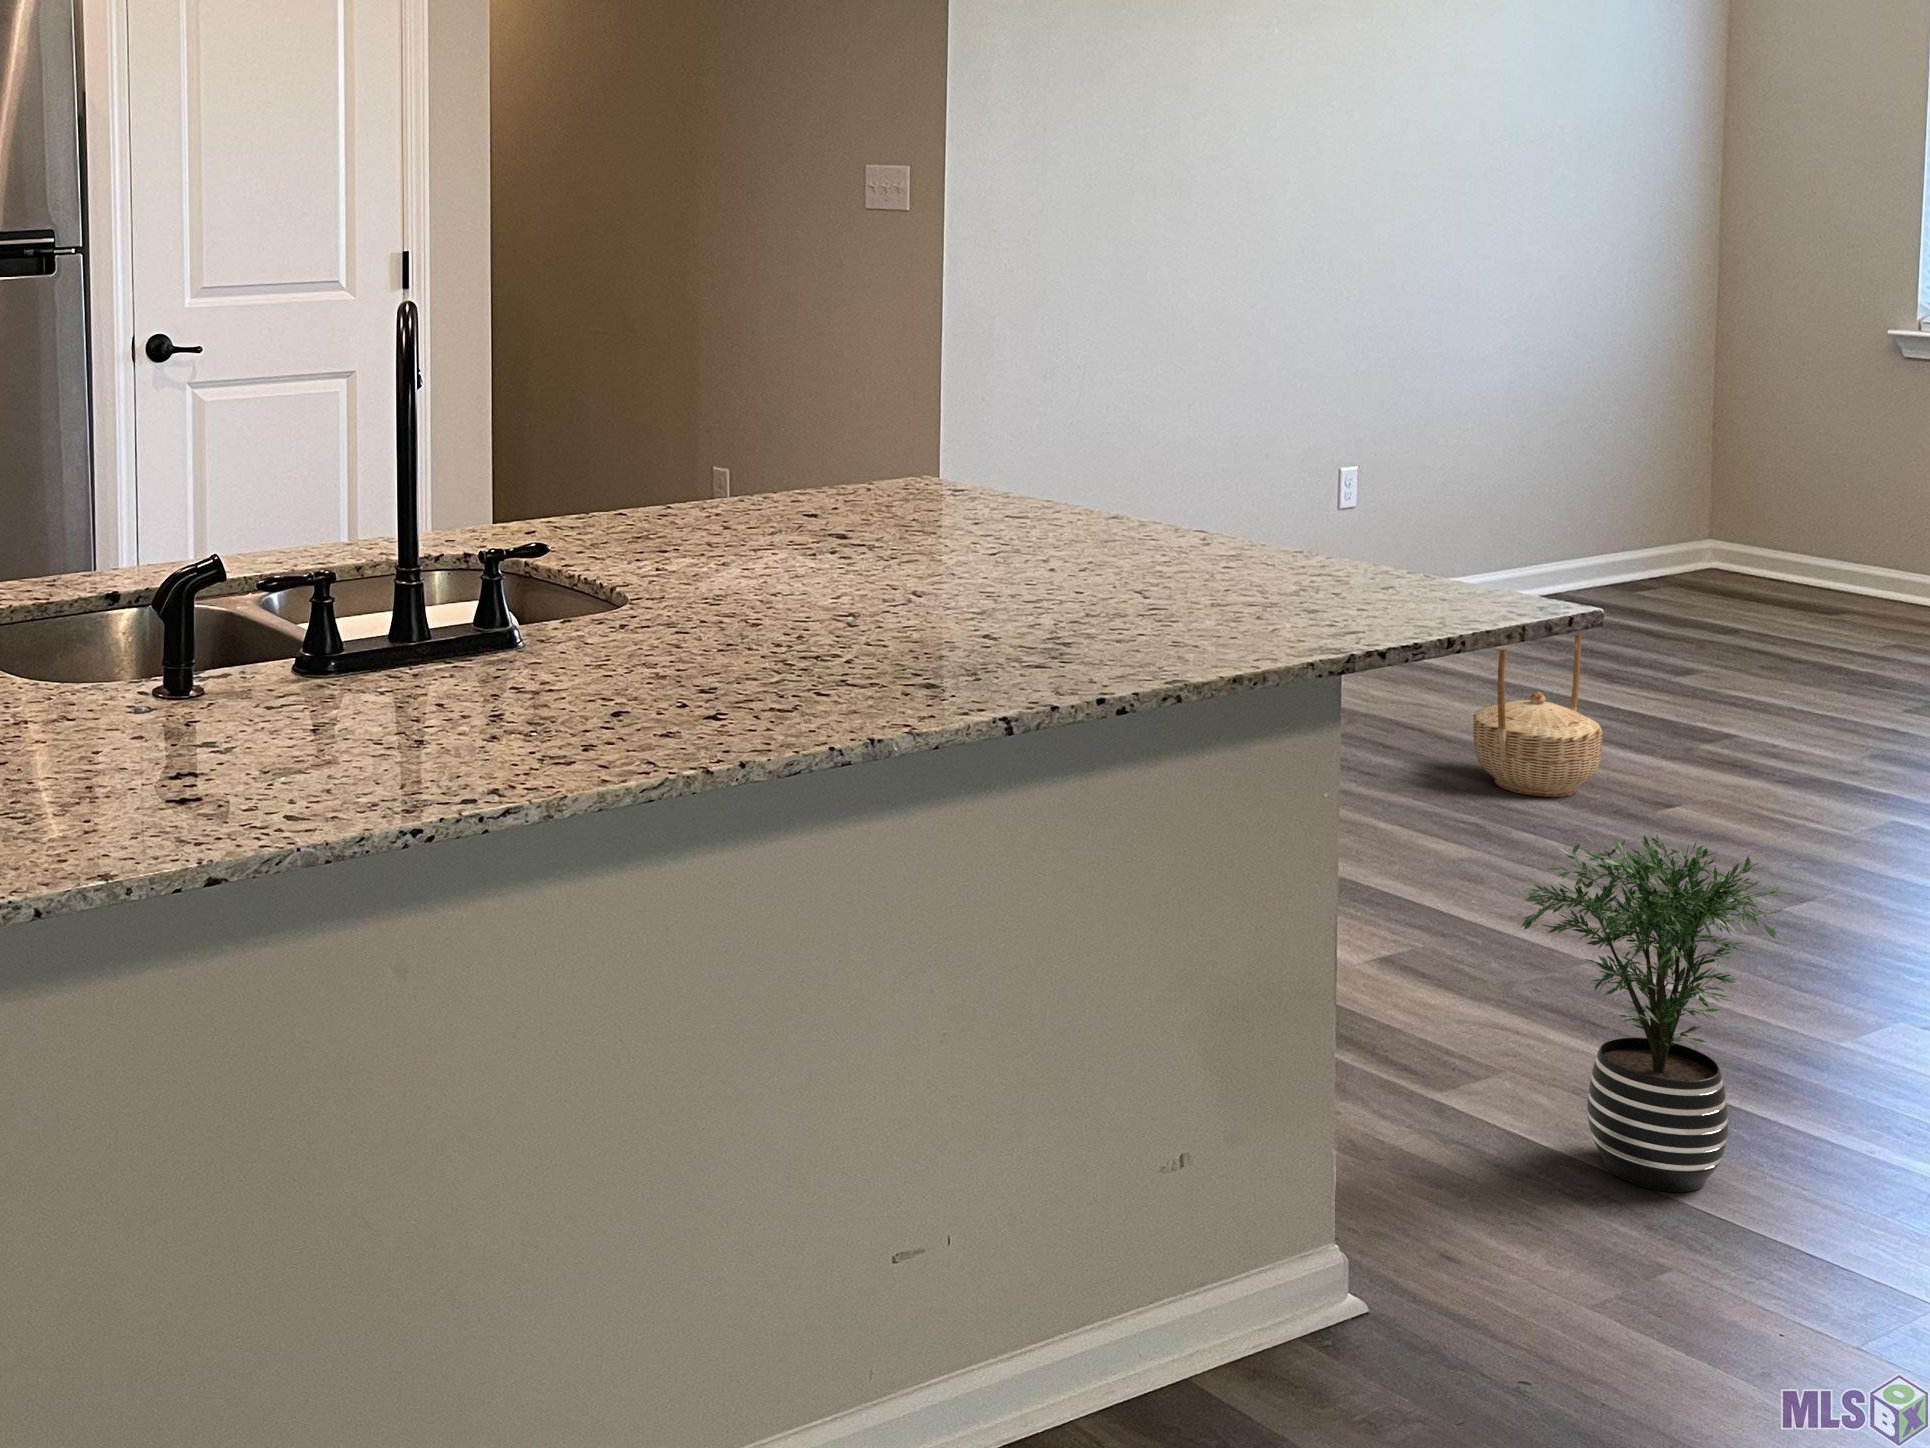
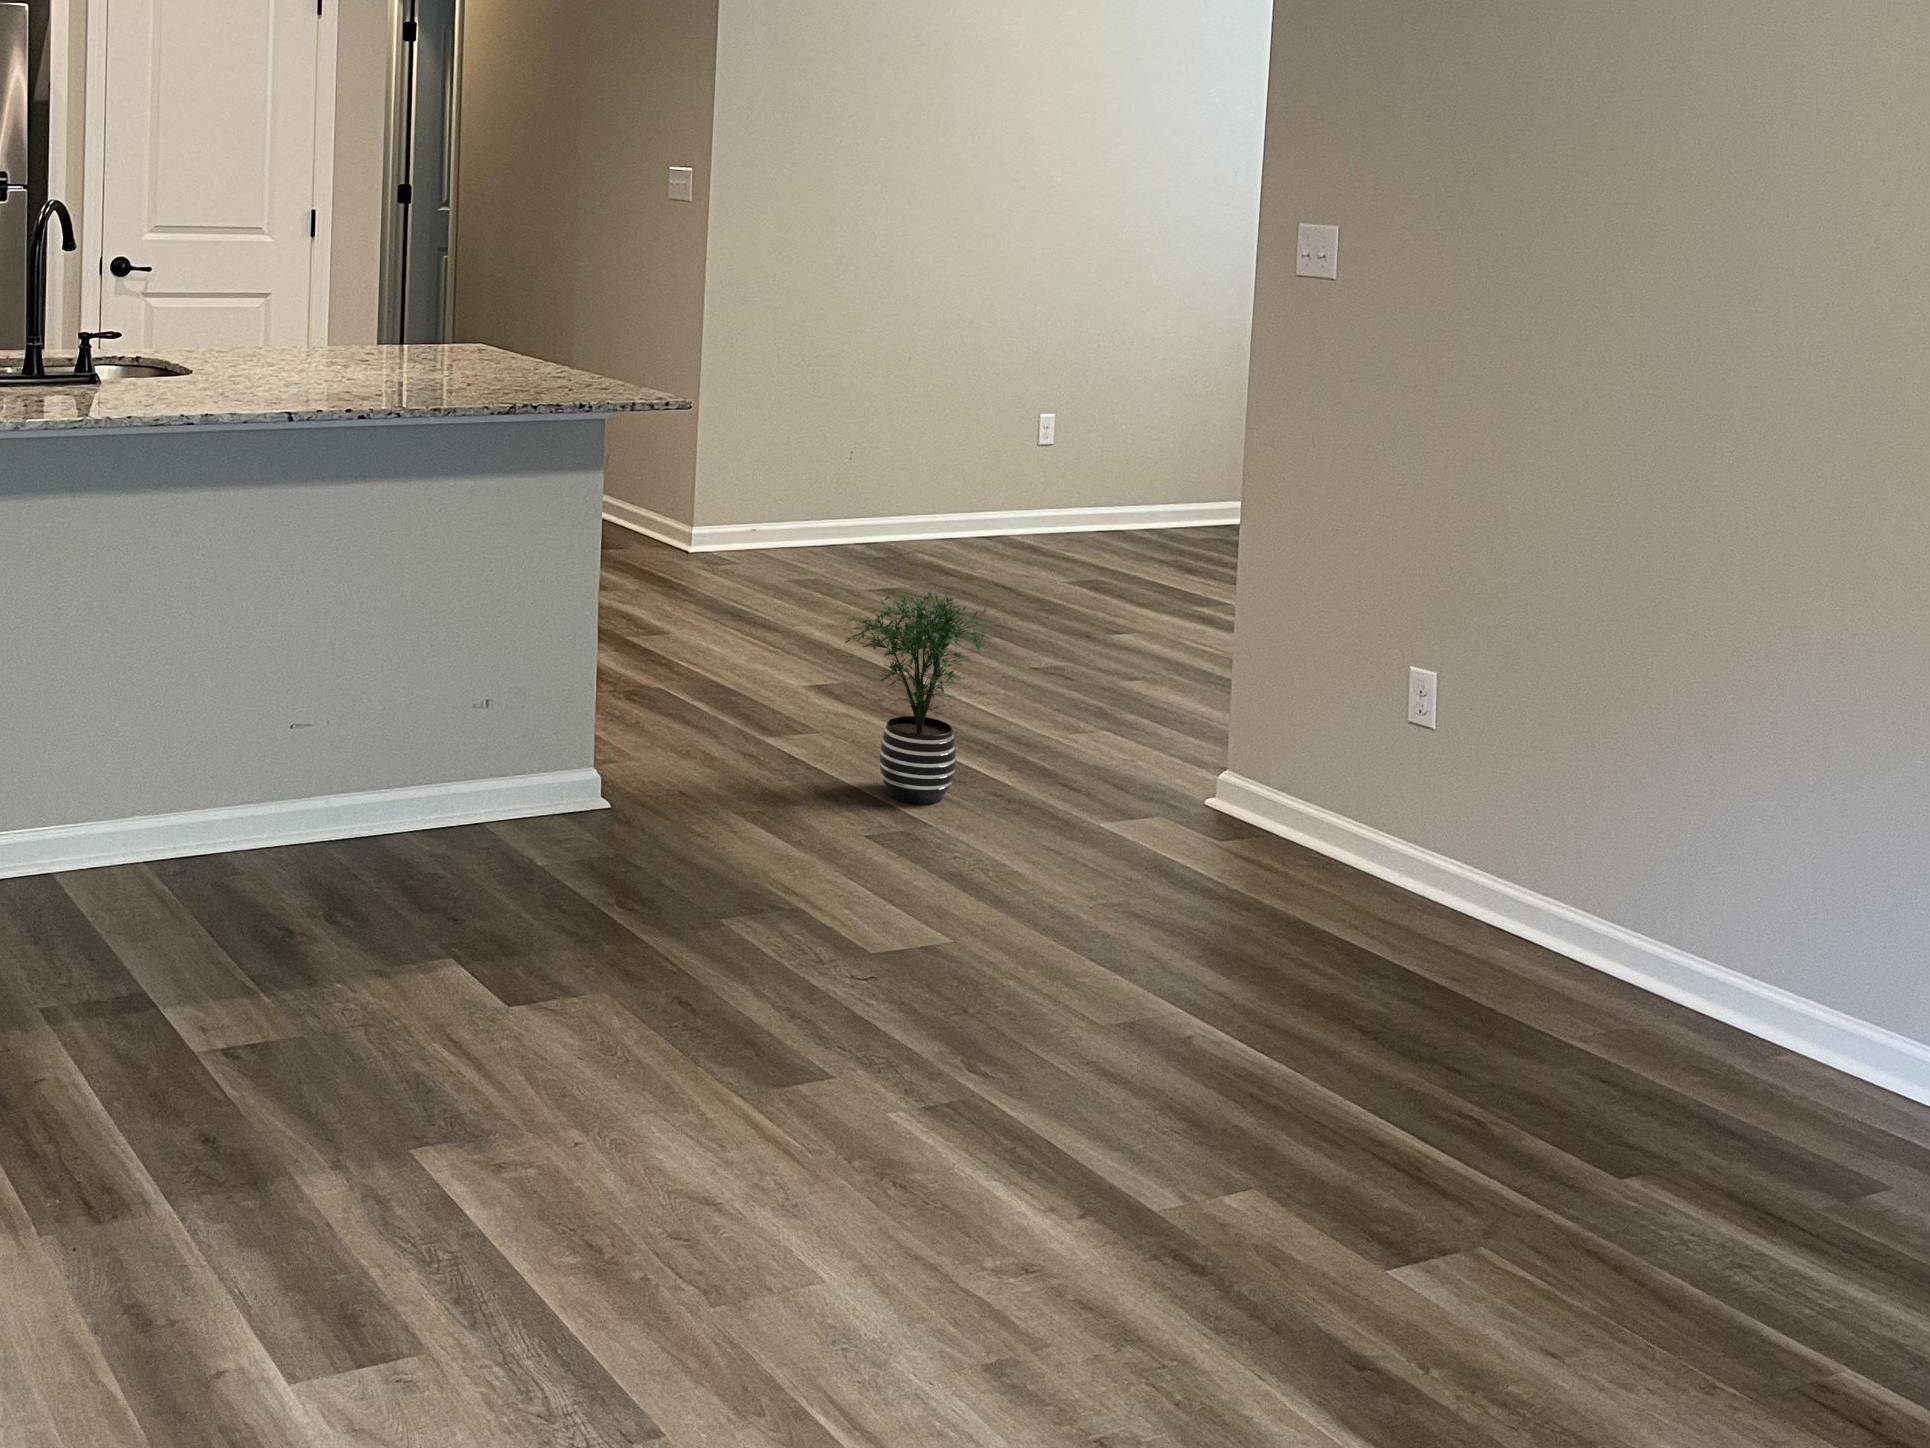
basket: present [1473,634,1603,797] -> none [1009,504,1092,623]

